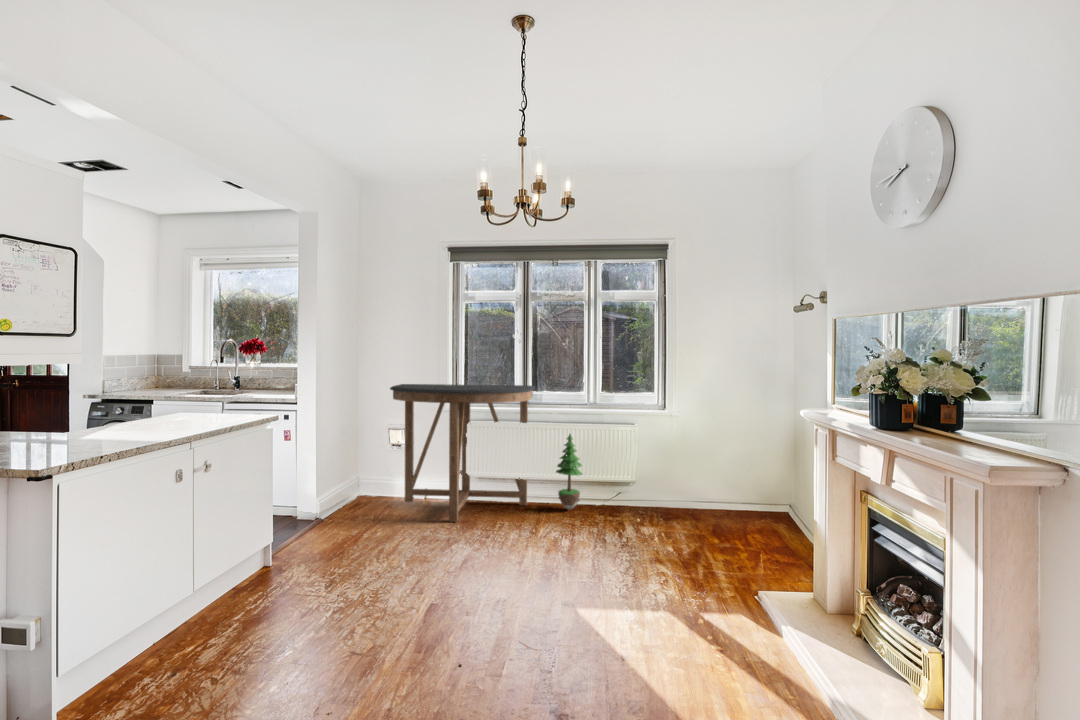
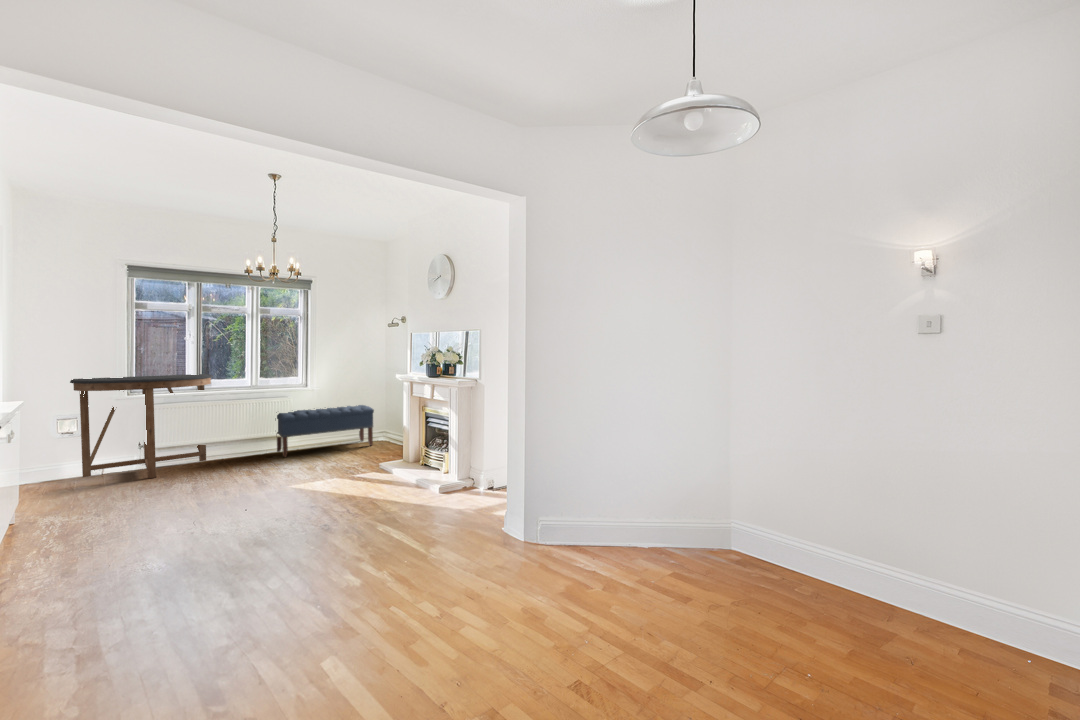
potted tree: present [556,434,582,510] -> none [232,404,254,457]
bench: none [613,449,766,530] -> present [275,405,374,457]

